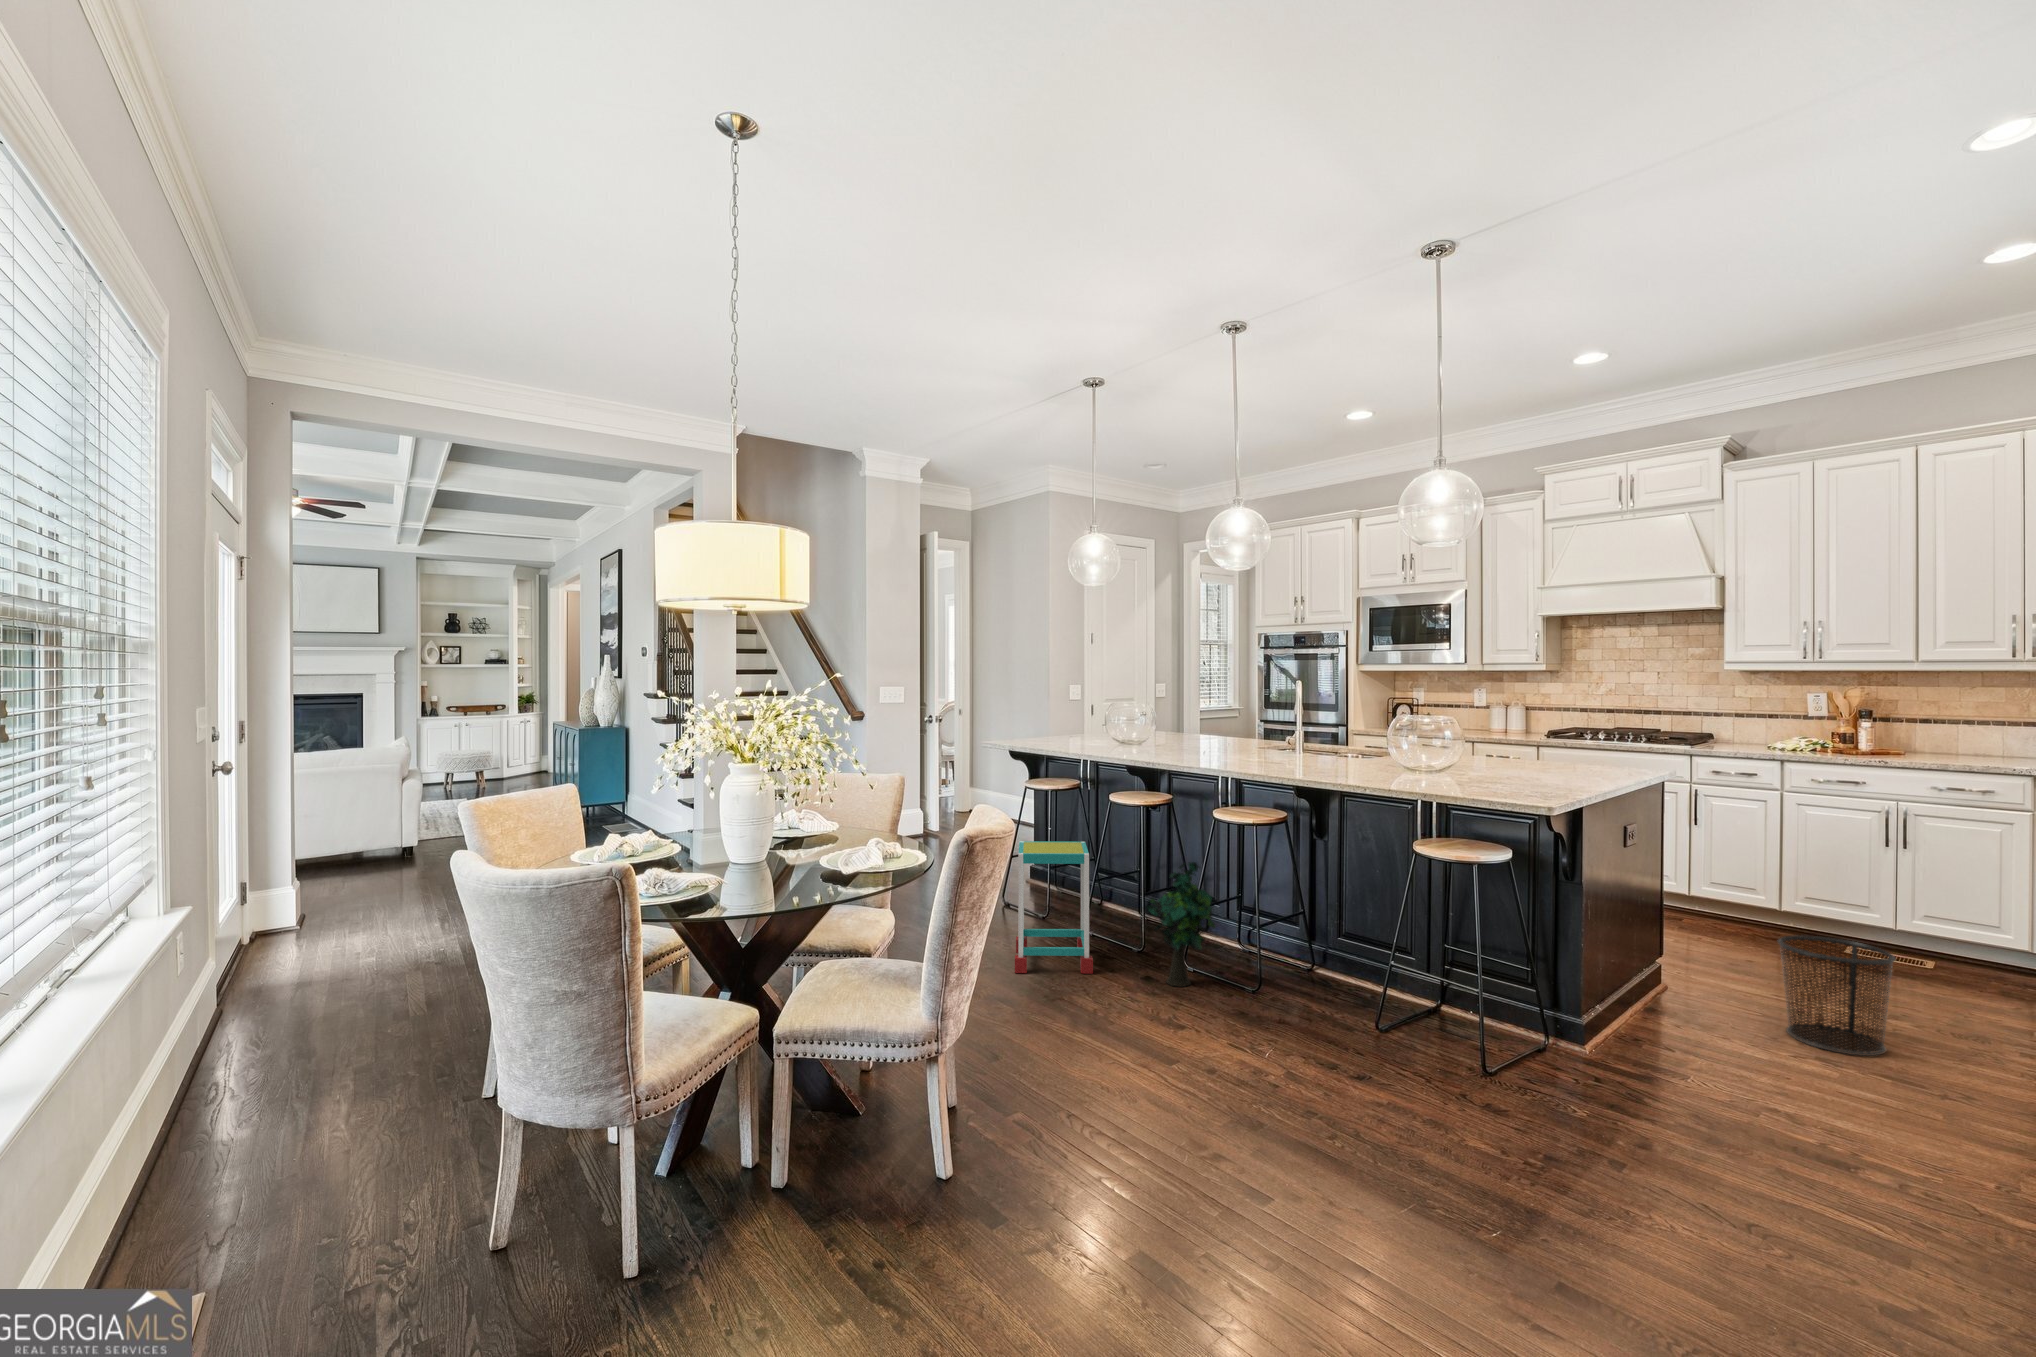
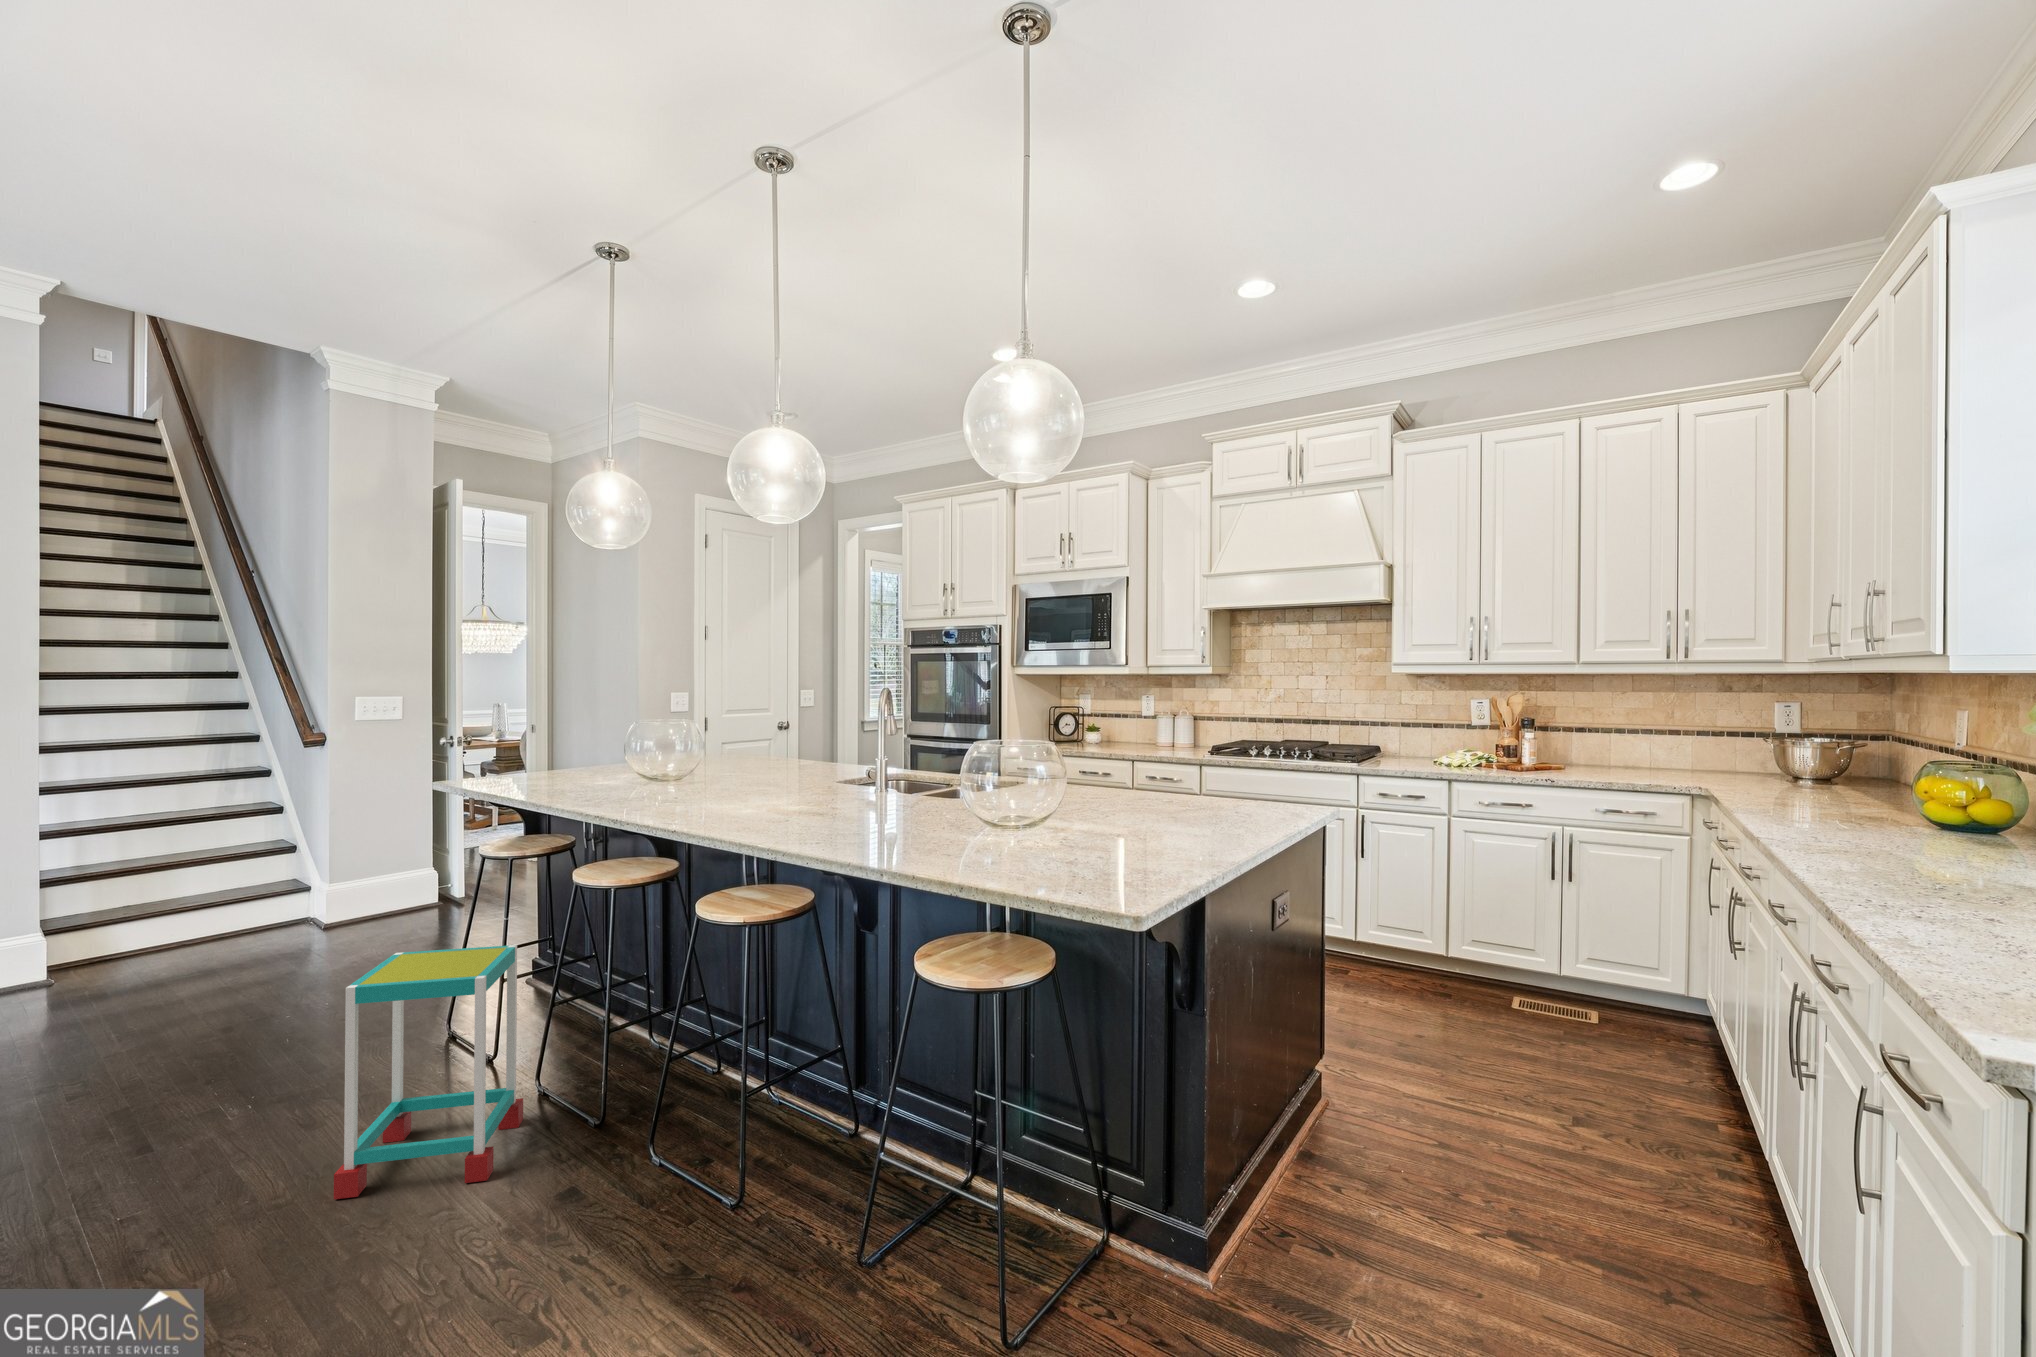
decorative plant: present [1146,862,1215,987] -> none [565,980,695,1194]
waste bin: present [1778,935,1895,1056] -> none [1455,1027,1591,1205]

